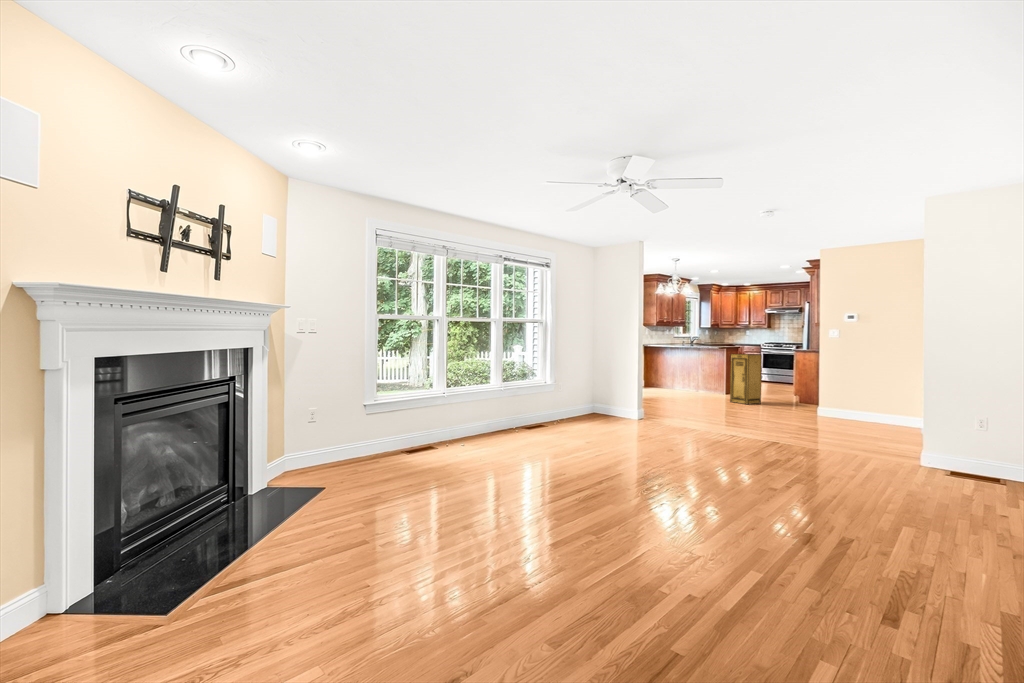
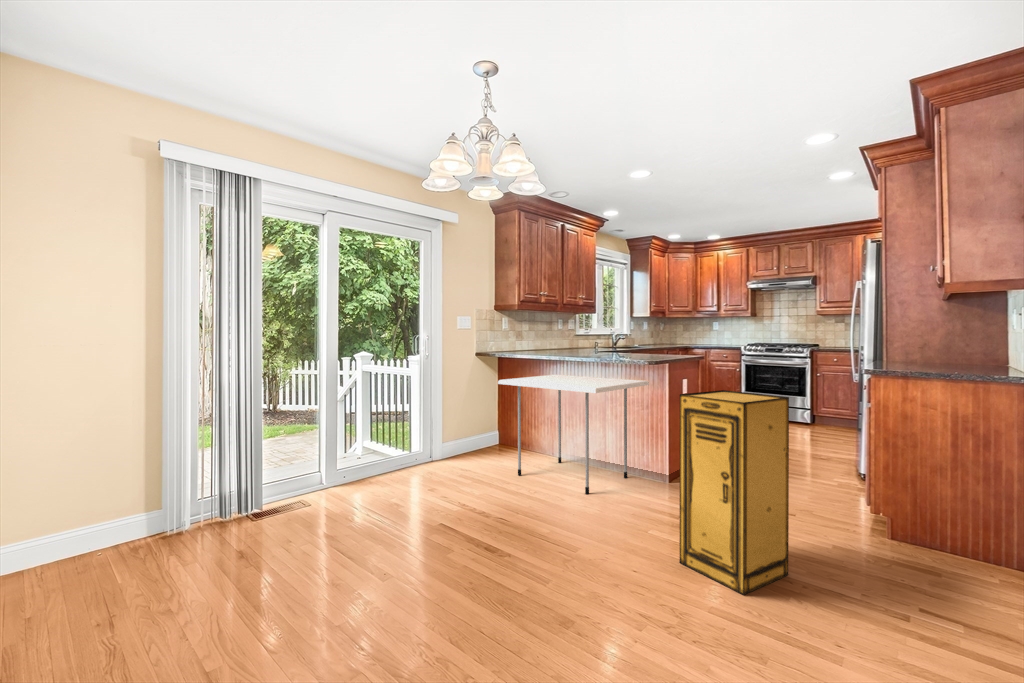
dining table: none [656,353,717,395] -> present [498,375,649,494]

